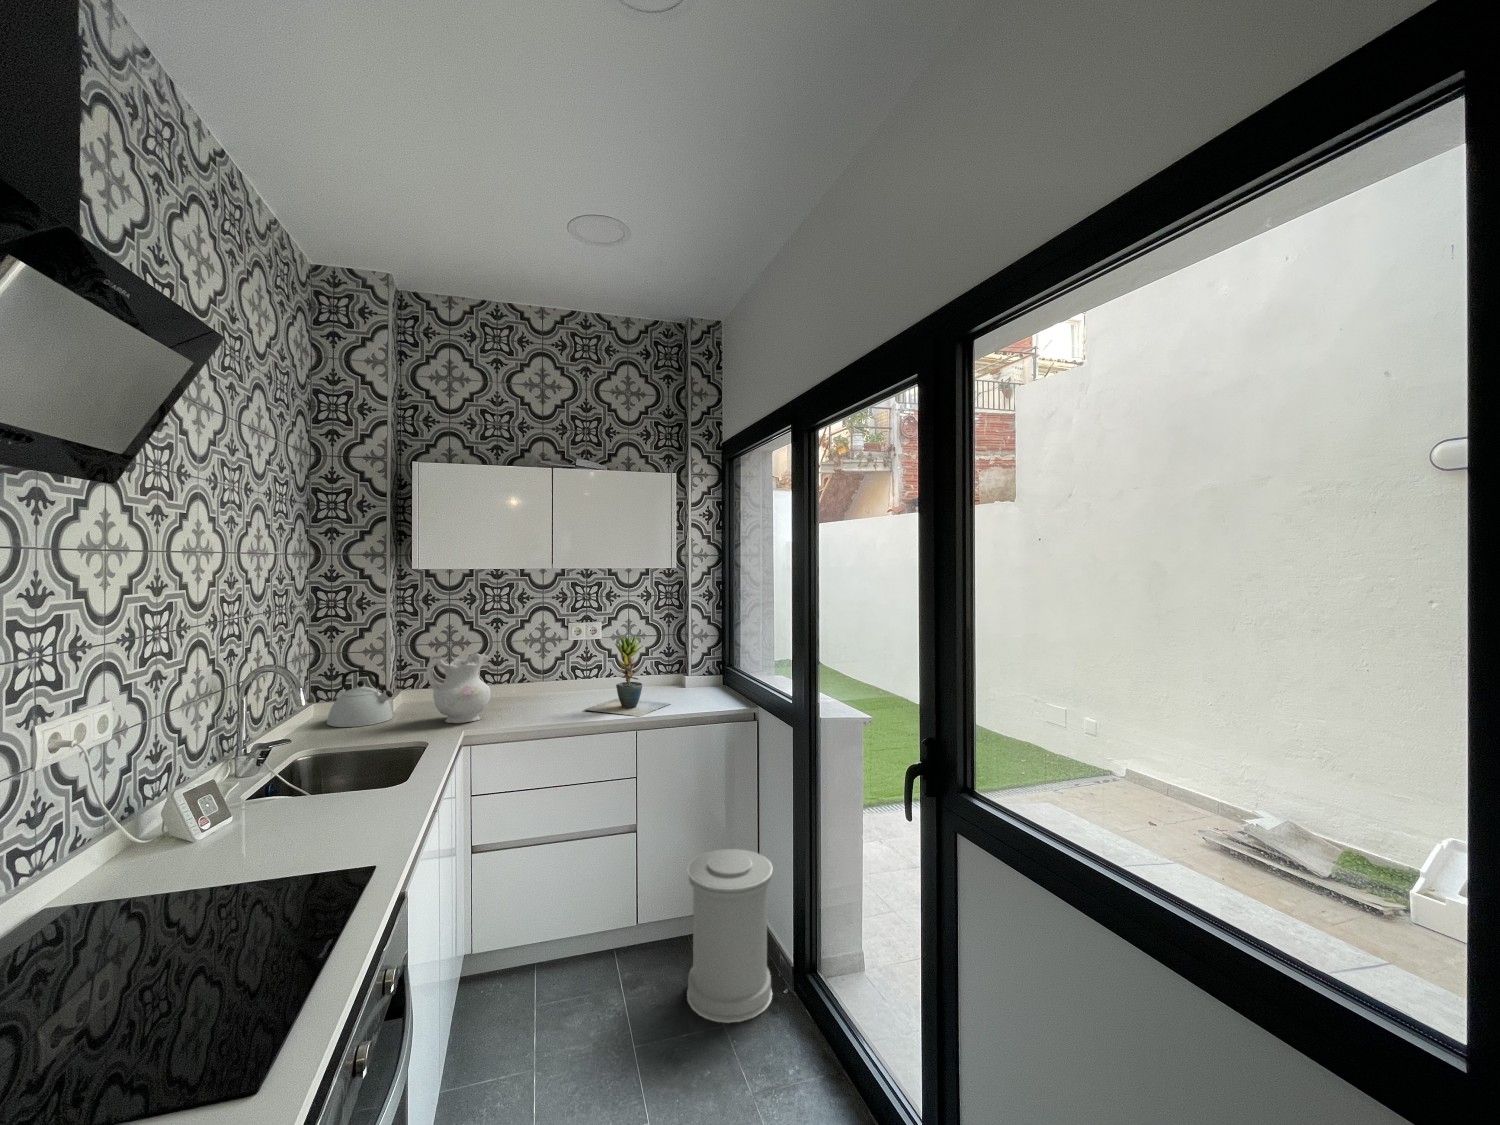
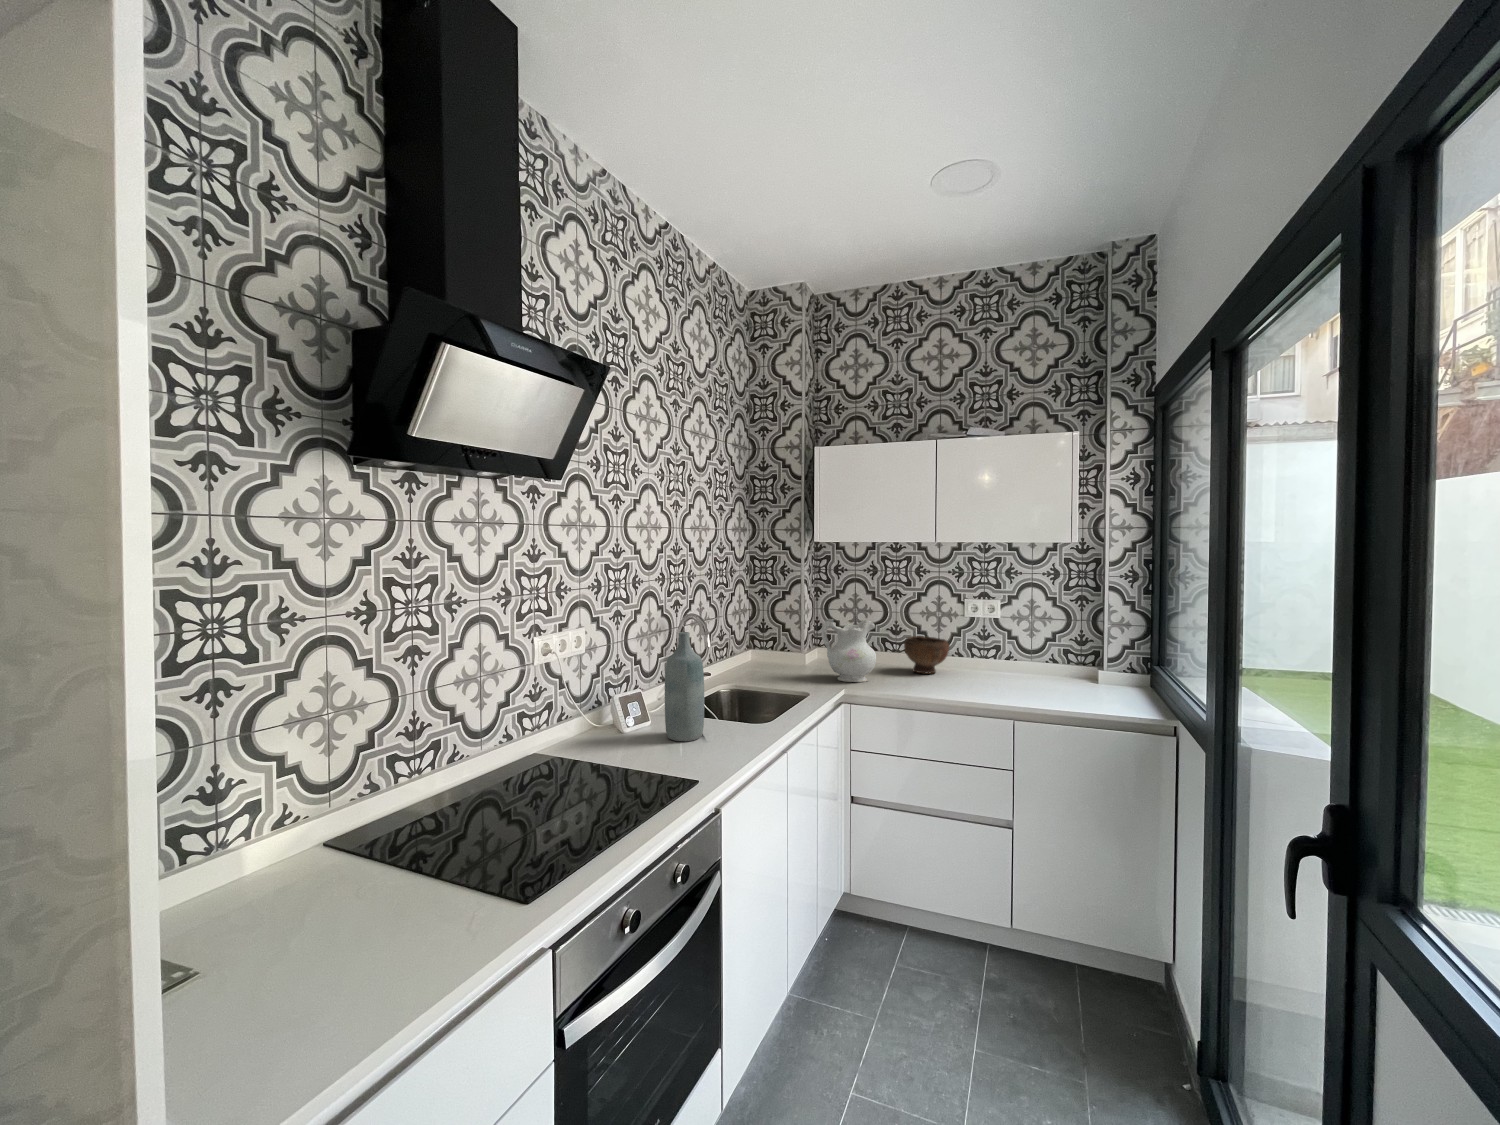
potted plant: present [584,636,669,716] -> none [964,614,1067,703]
bowl: none [512,665,559,703] -> present [904,636,950,673]
kettle: present [327,670,393,727] -> none [756,626,803,673]
bottle: none [267,688,327,832] -> present [665,632,704,741]
trash can: present [687,849,773,1023] -> none [1057,873,1177,1089]

